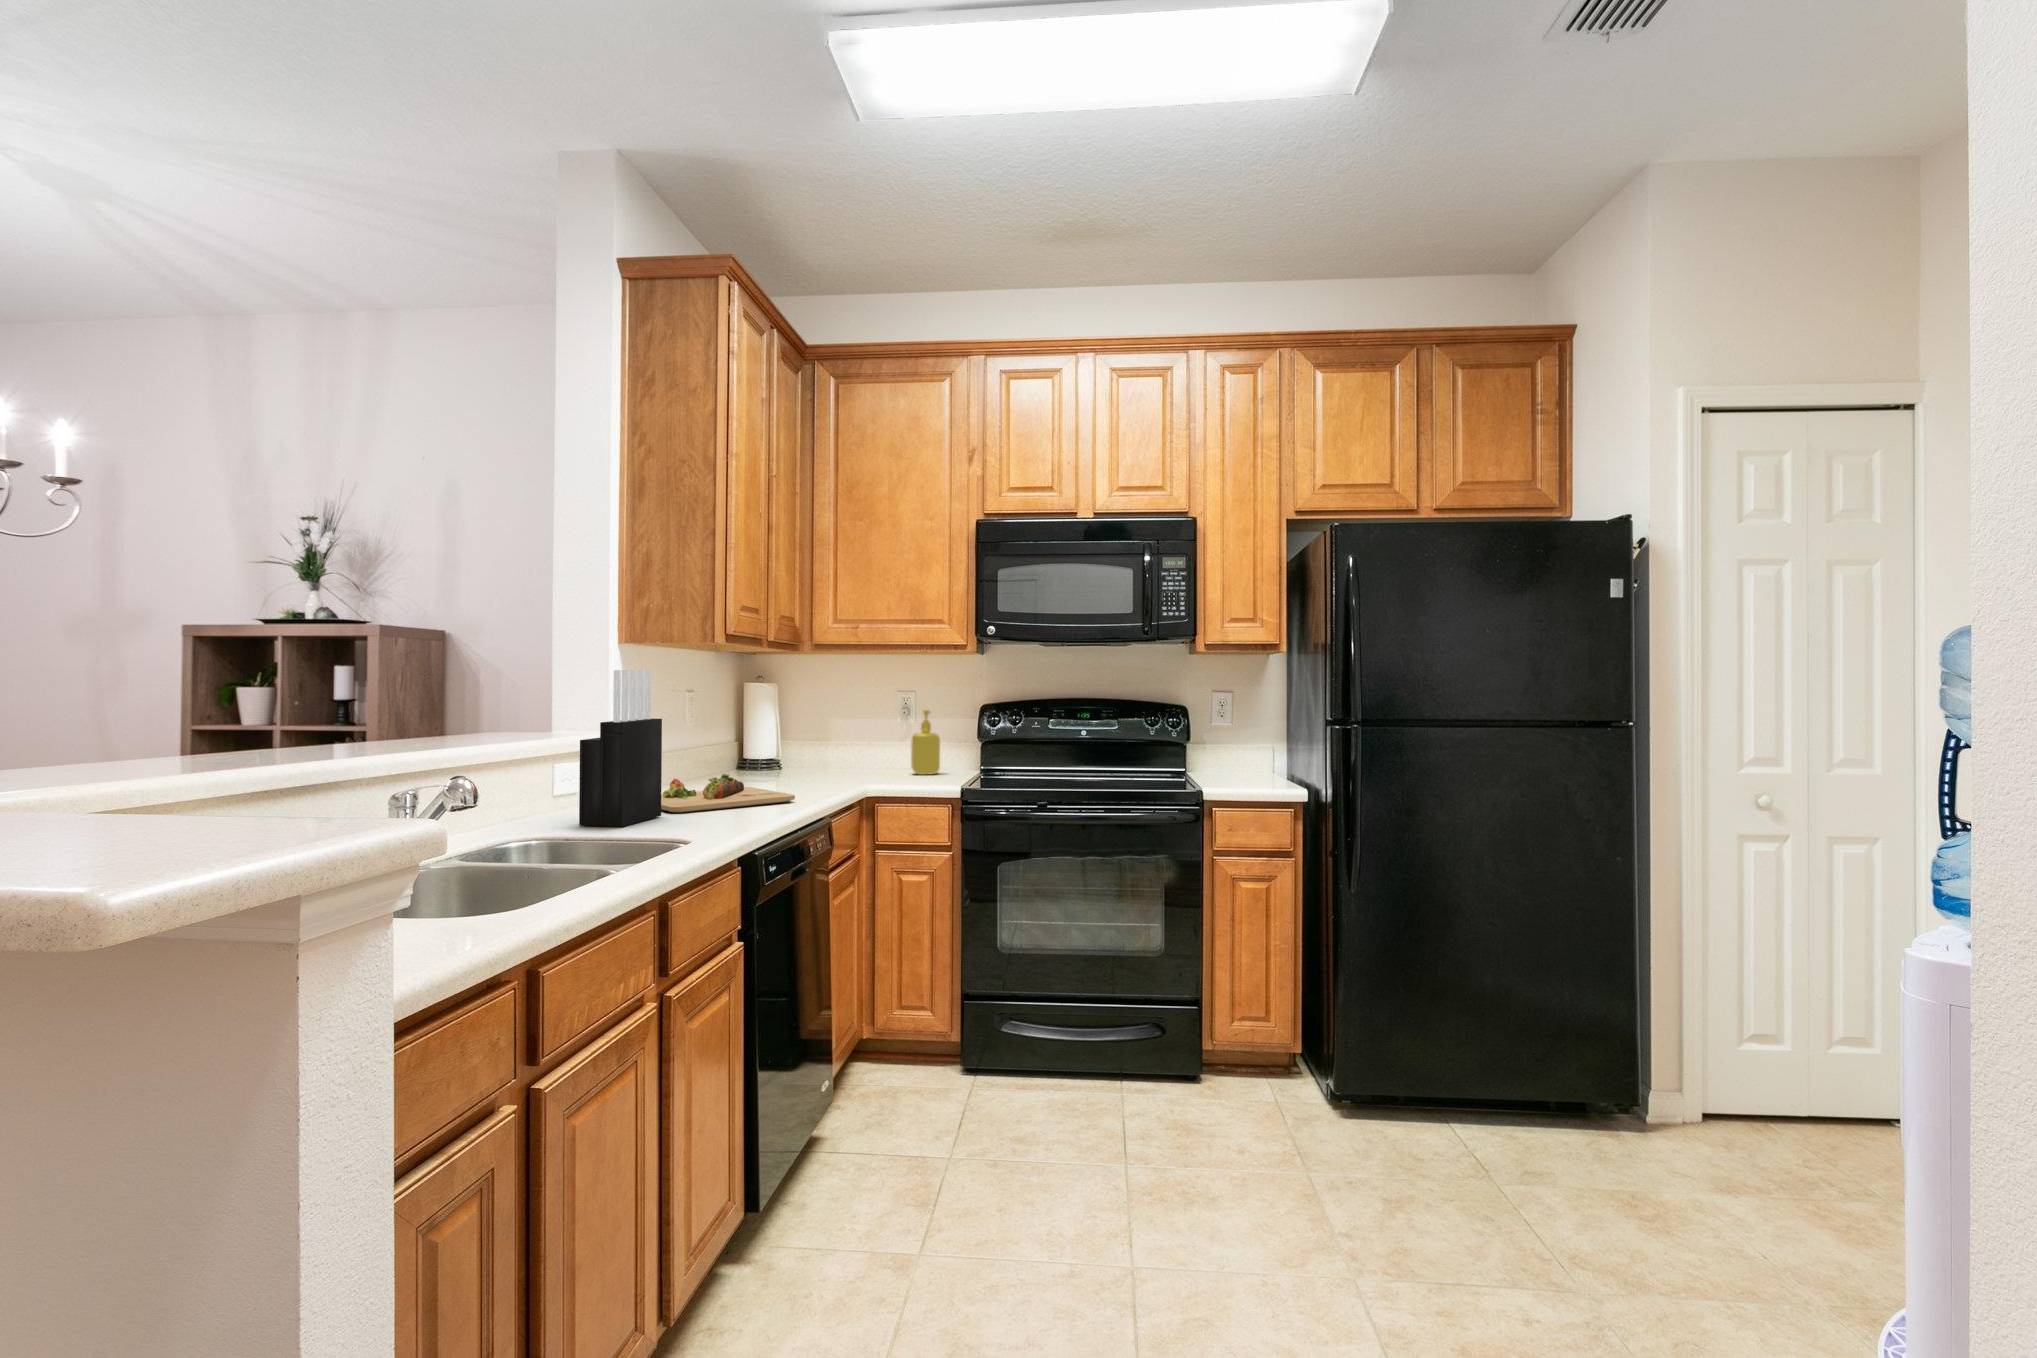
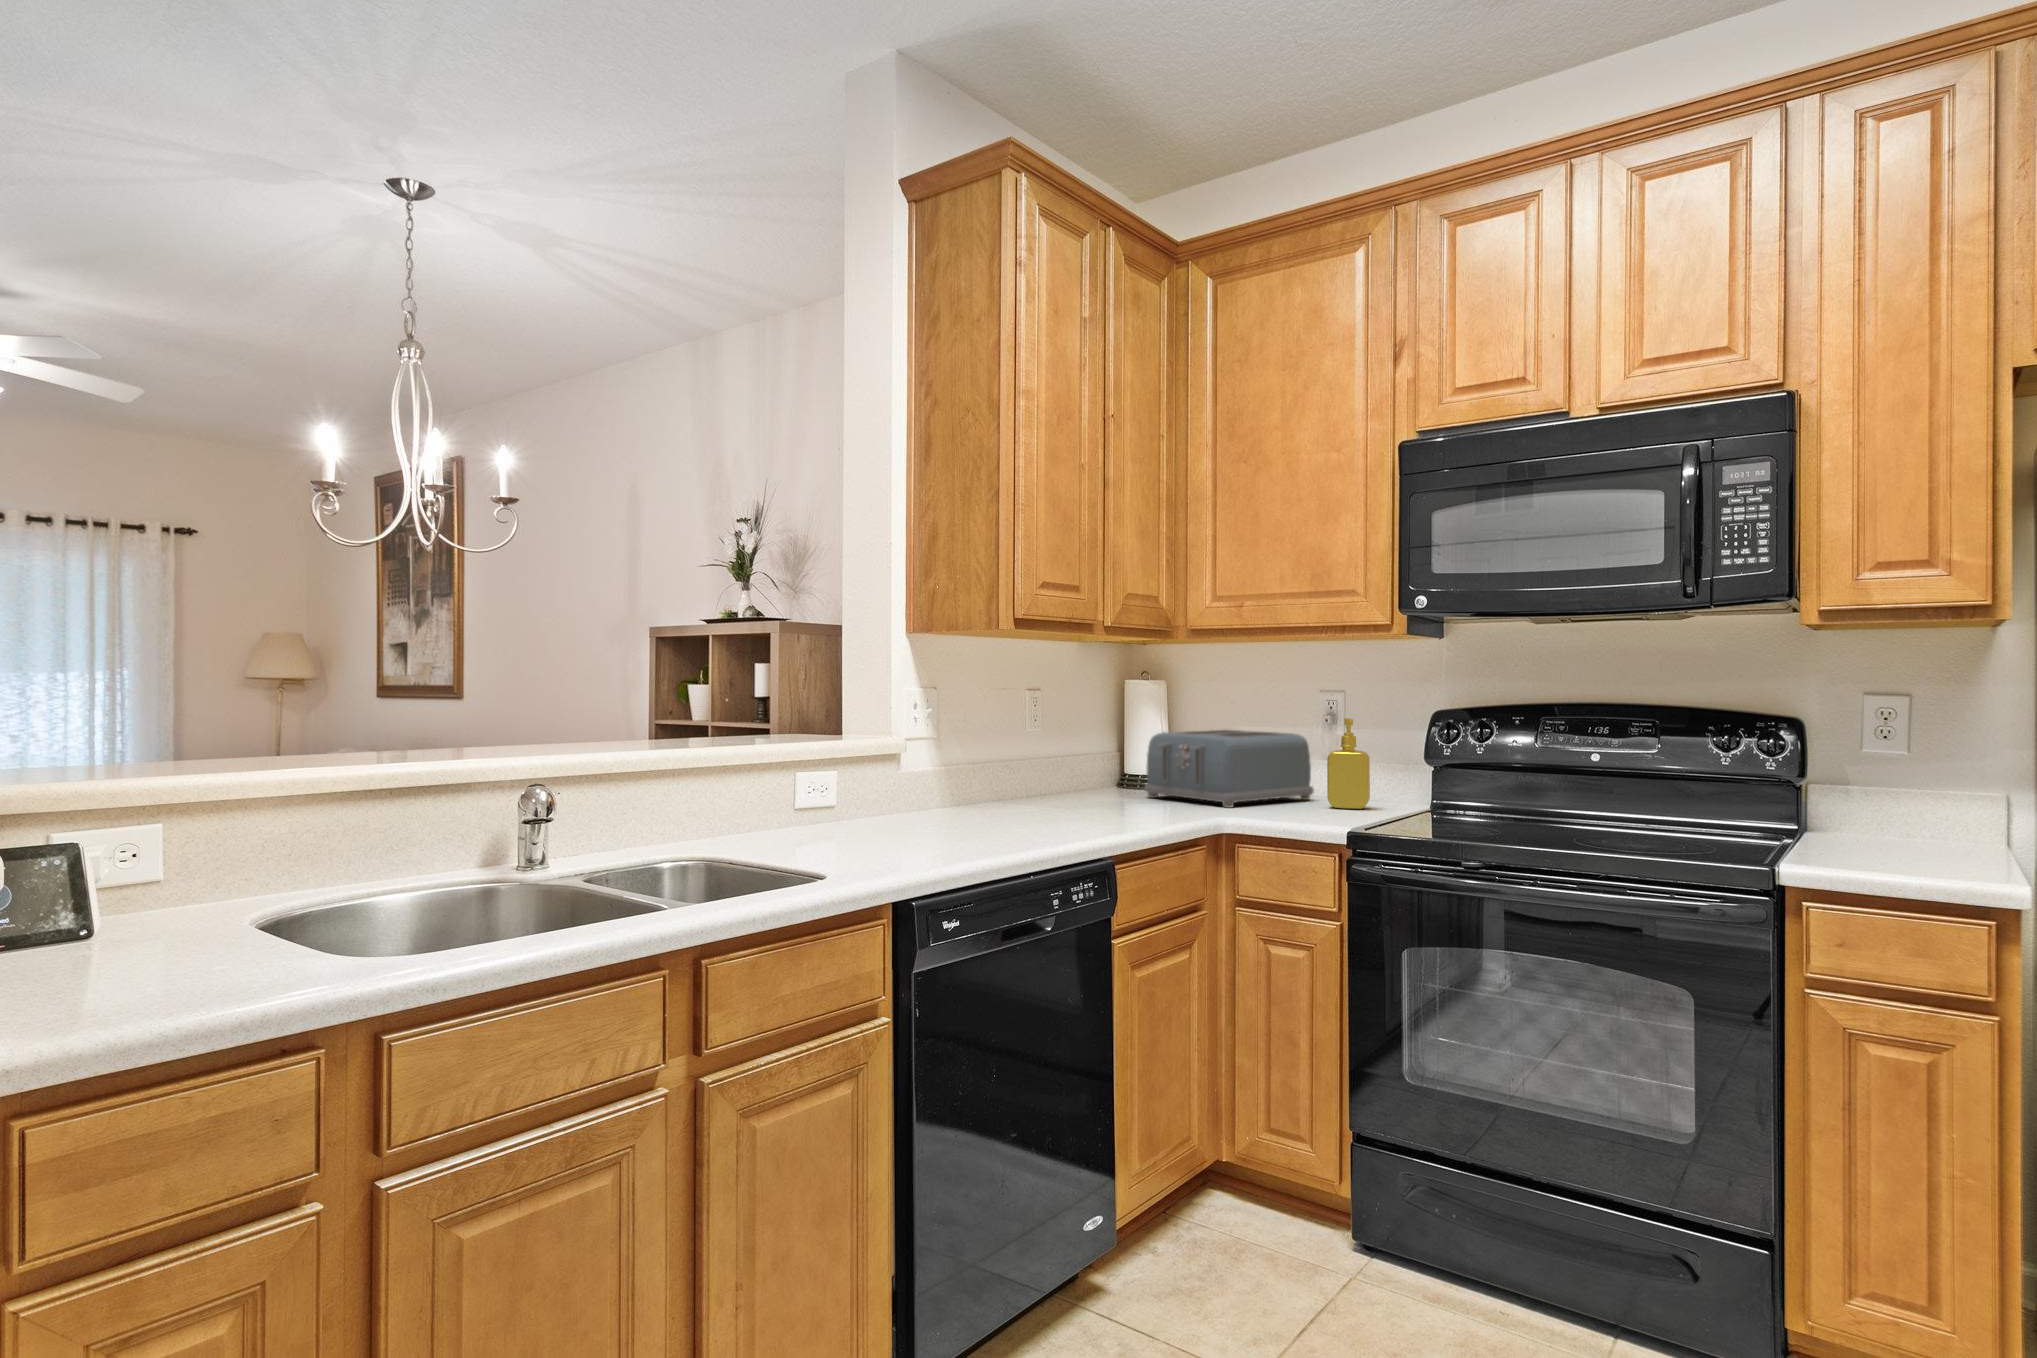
knife block: present [579,670,662,827] -> none [801,659,907,850]
toaster: none [770,721,893,779] -> present [1145,730,1314,808]
cutting board: present [661,774,795,813] -> none [913,792,1096,838]

